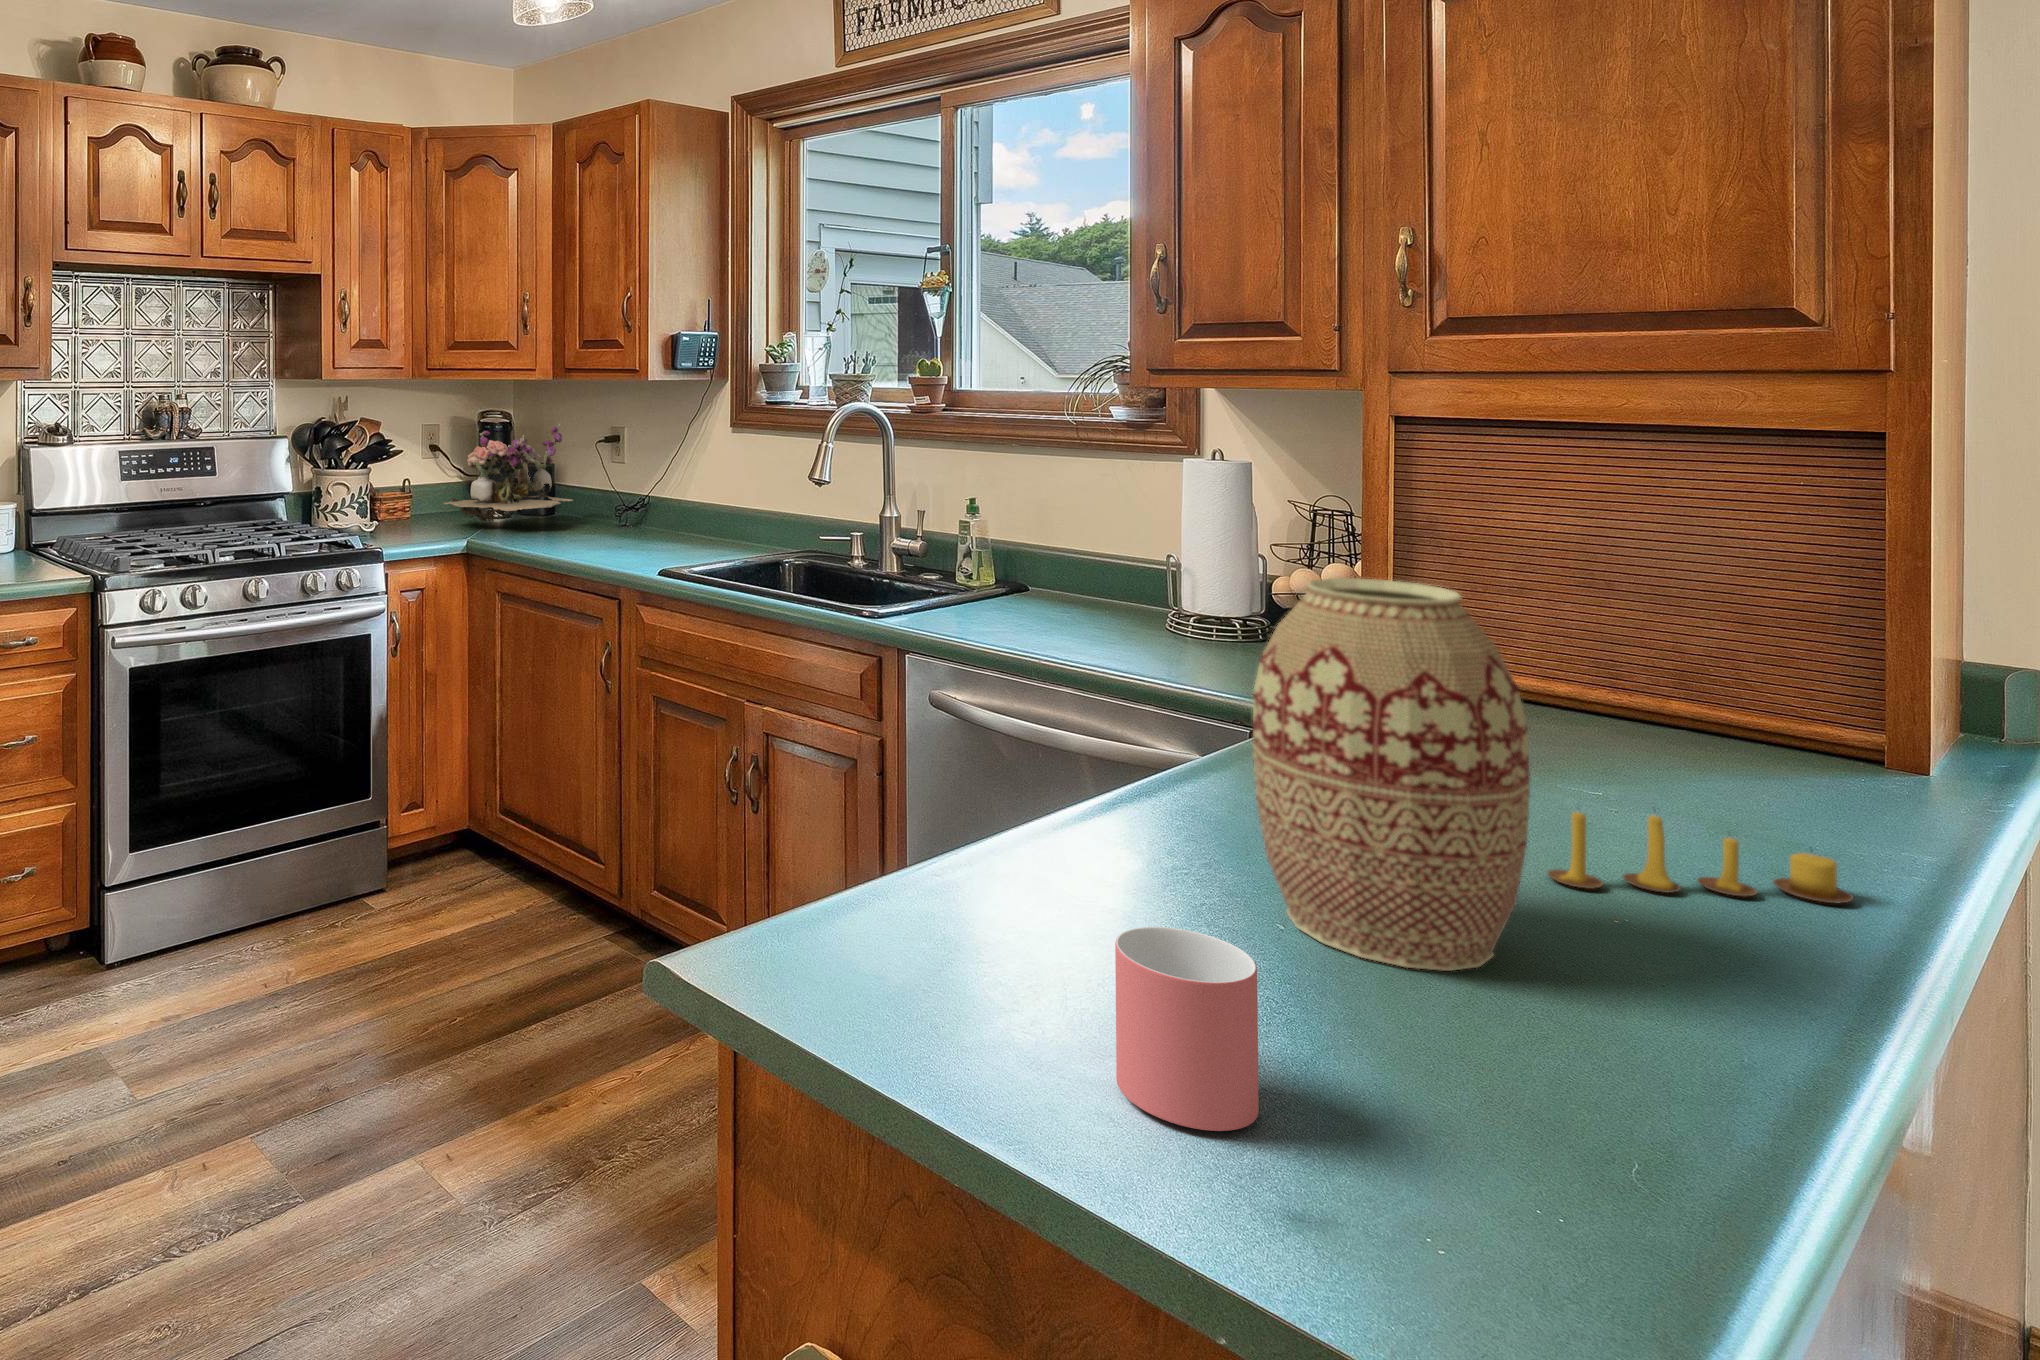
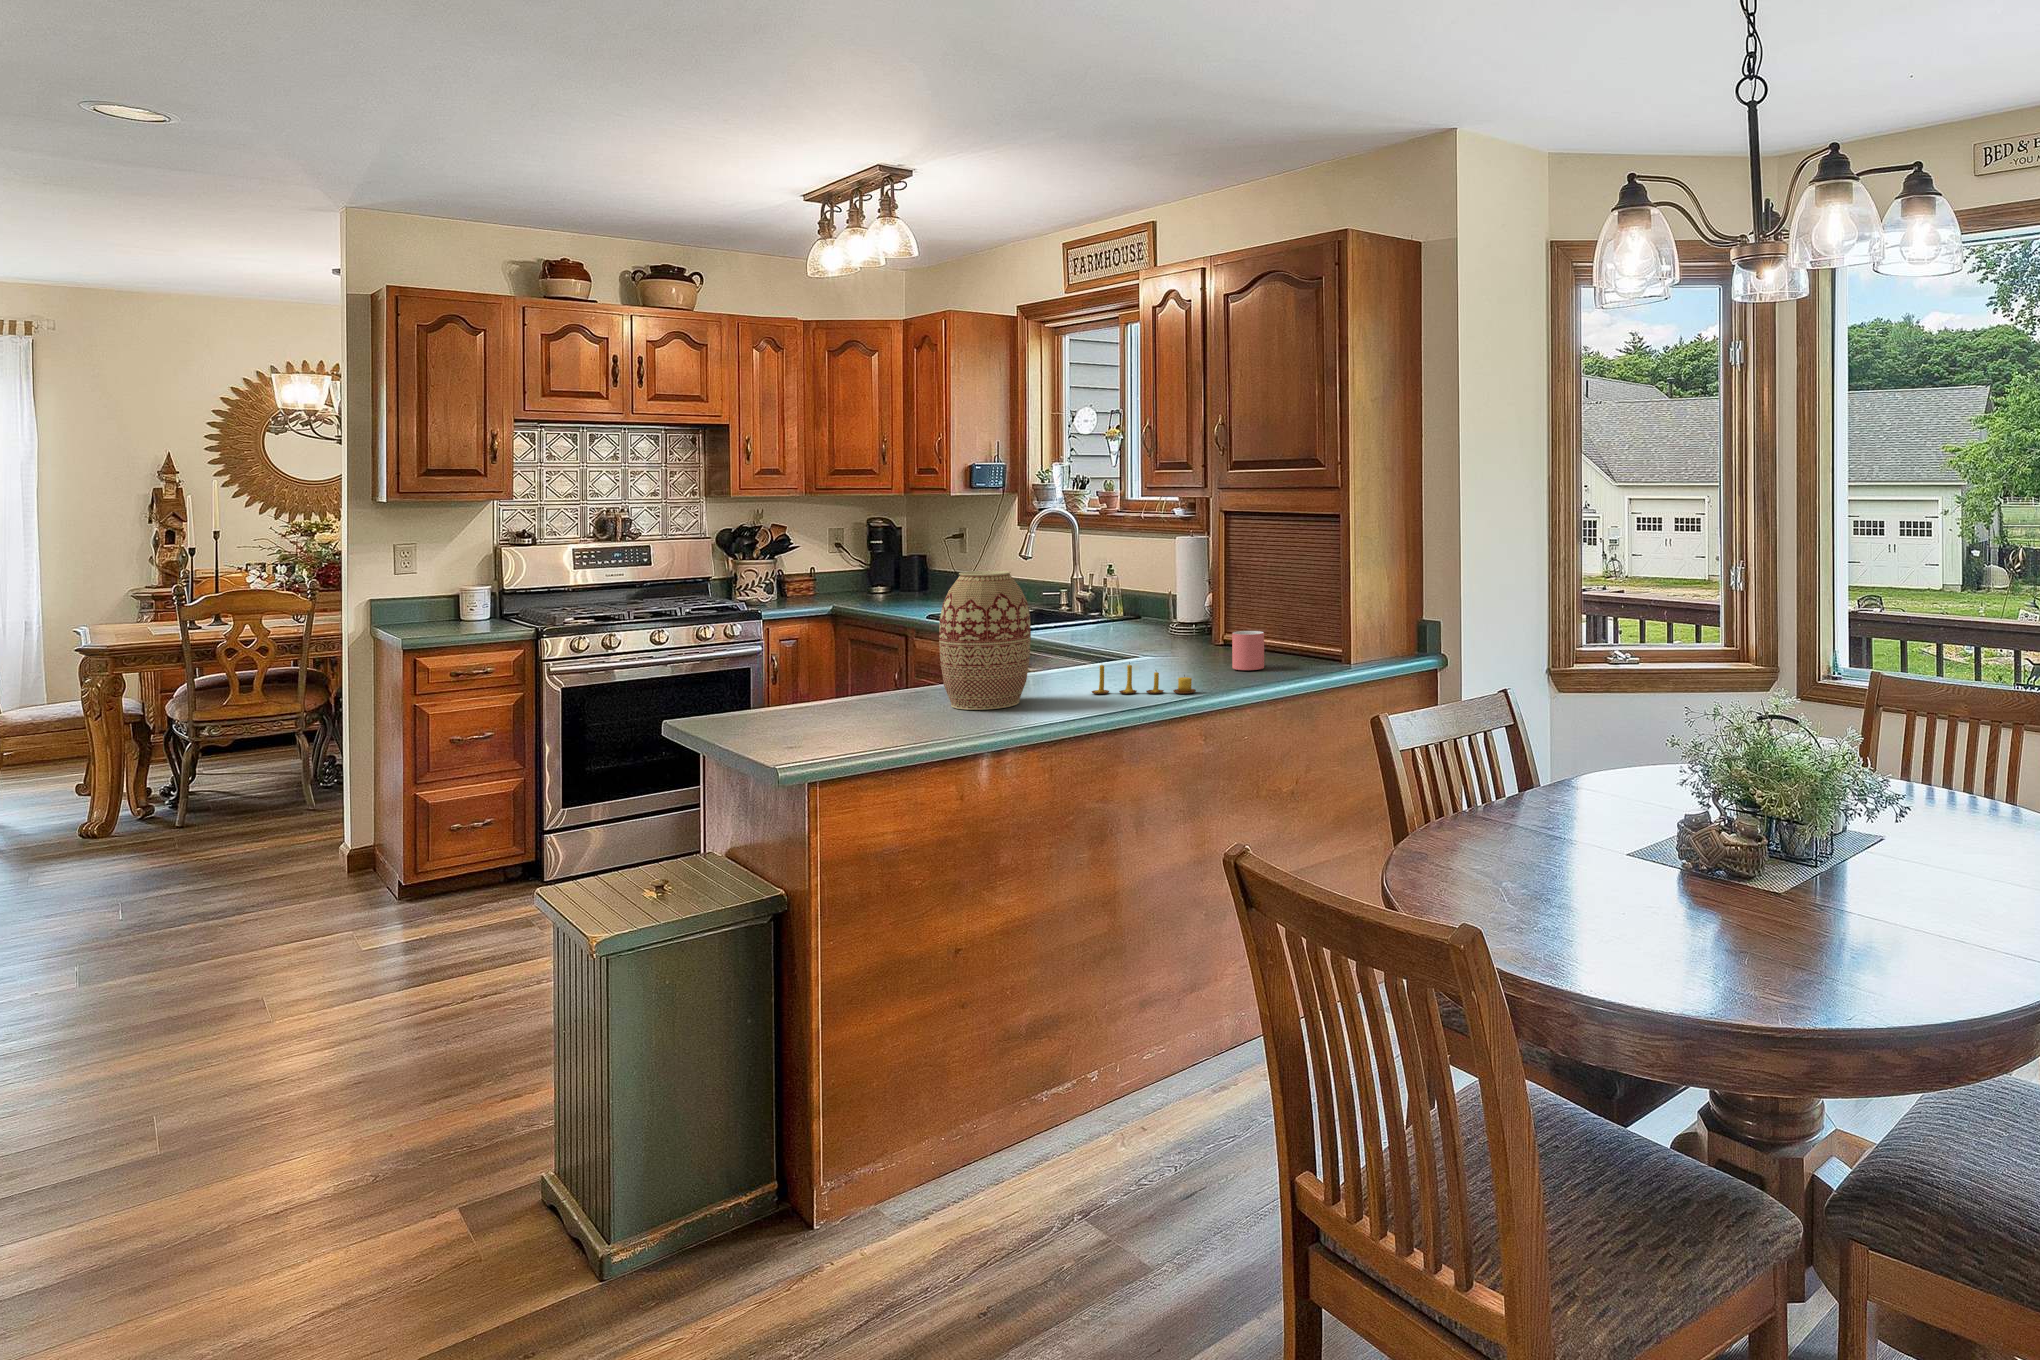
flower arrangement: present [444,424,573,525] -> none [829,529,926,601]
mug: present [1115,927,1259,1131] -> present [1232,631,1264,670]

